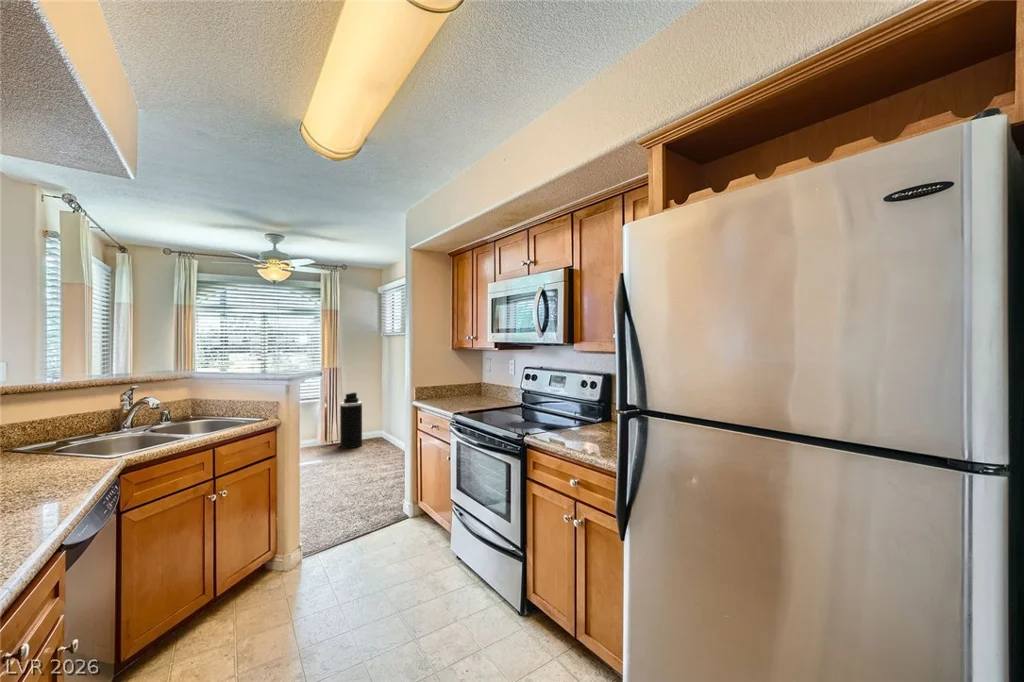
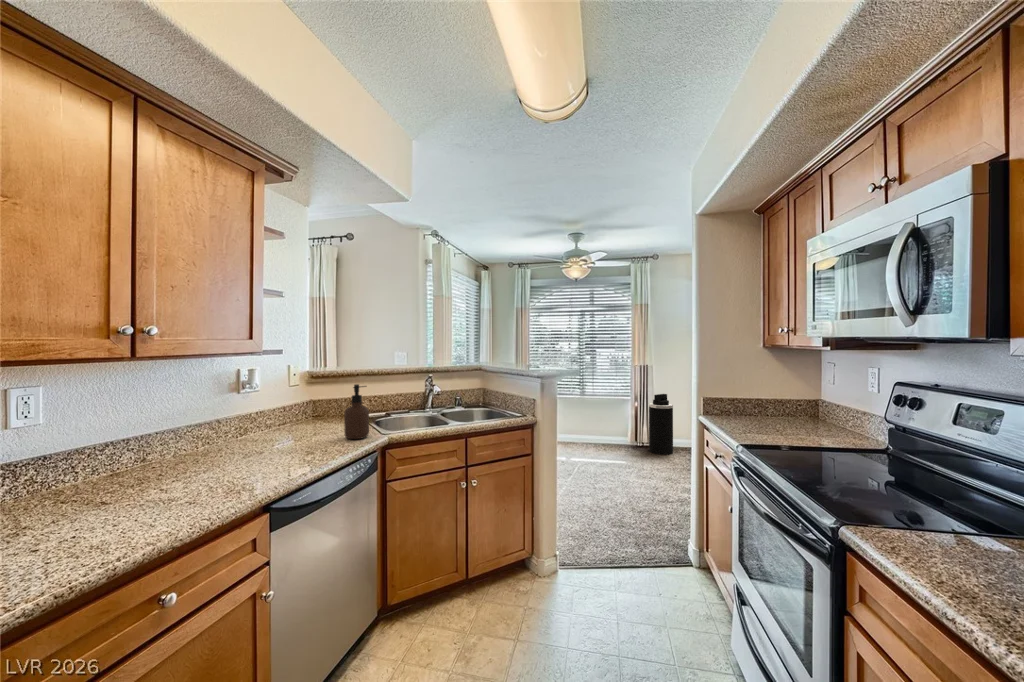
soap dispenser: none [44,402,88,472] -> present [344,384,369,439]

